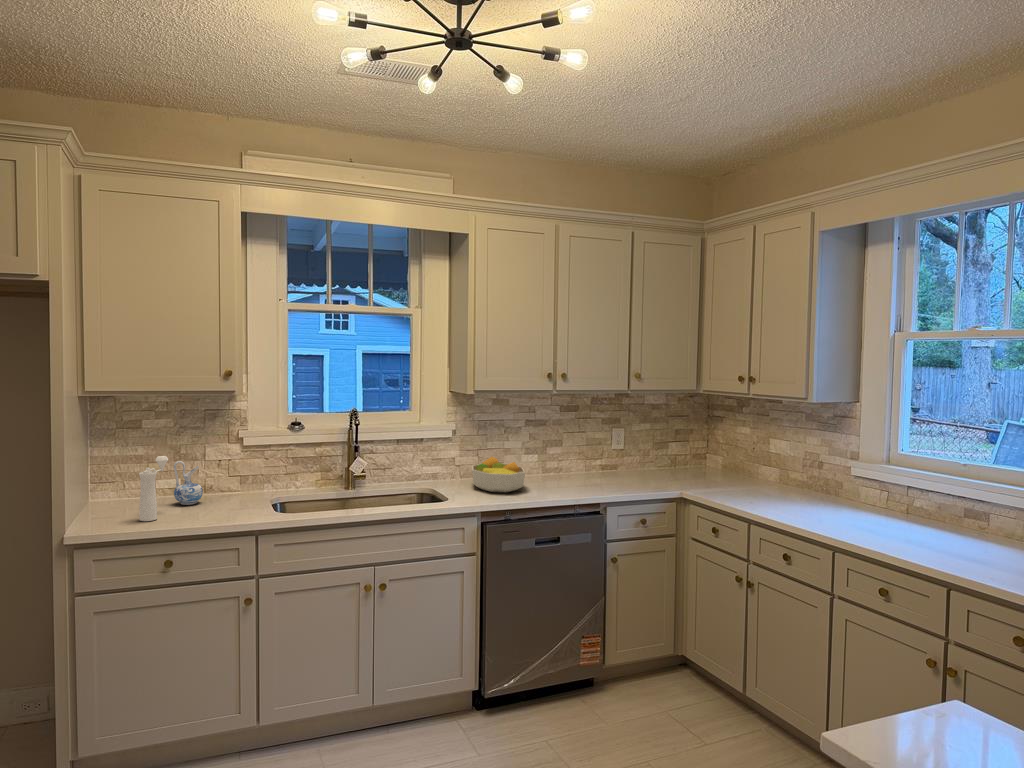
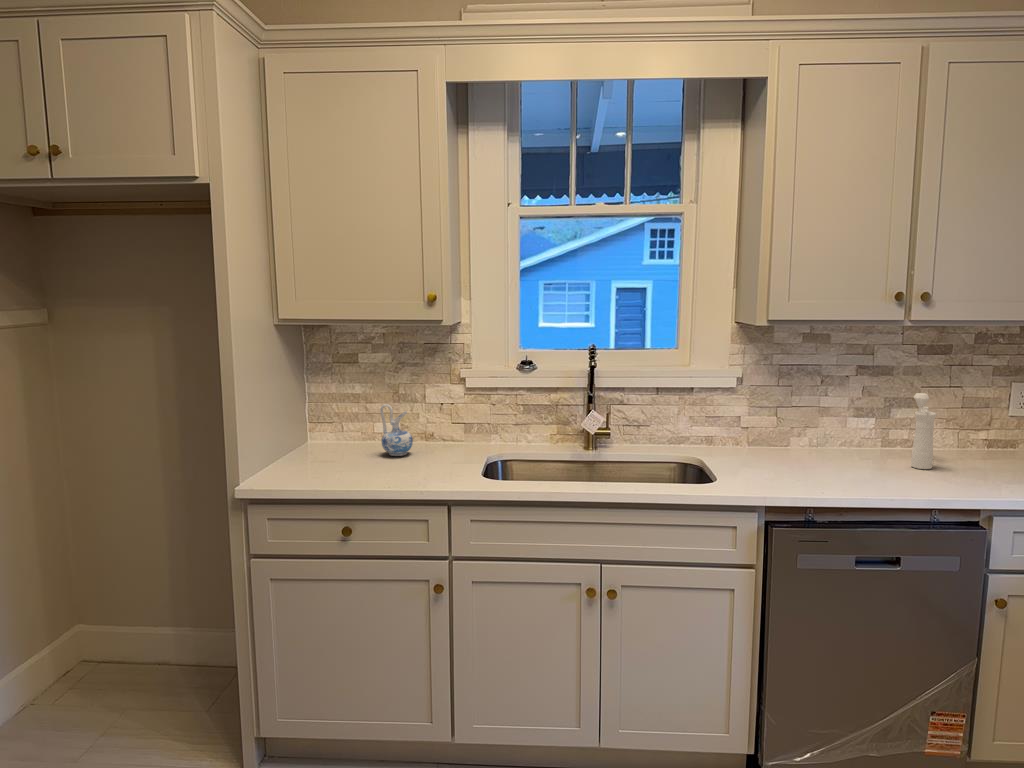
pepper mill: present [139,456,168,521] -> present [911,393,937,469]
fruit bowl: present [472,457,525,493] -> none [760,418,846,476]

